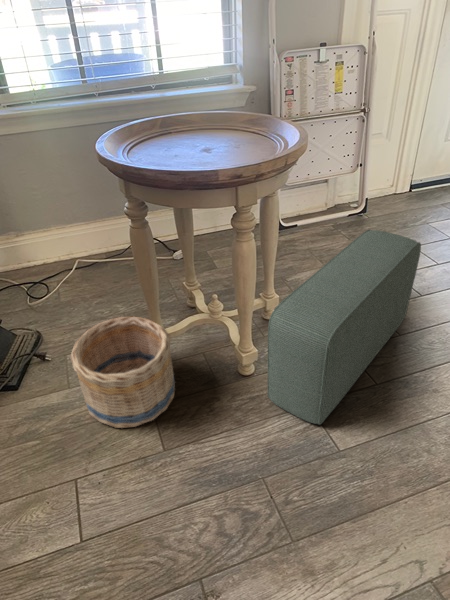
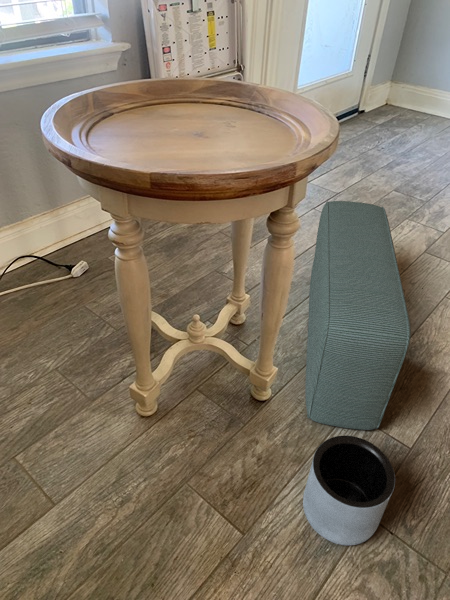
basket: present [71,317,175,428] -> none [68,374,211,538]
planter: none [210,401,275,490] -> present [303,436,395,545]

